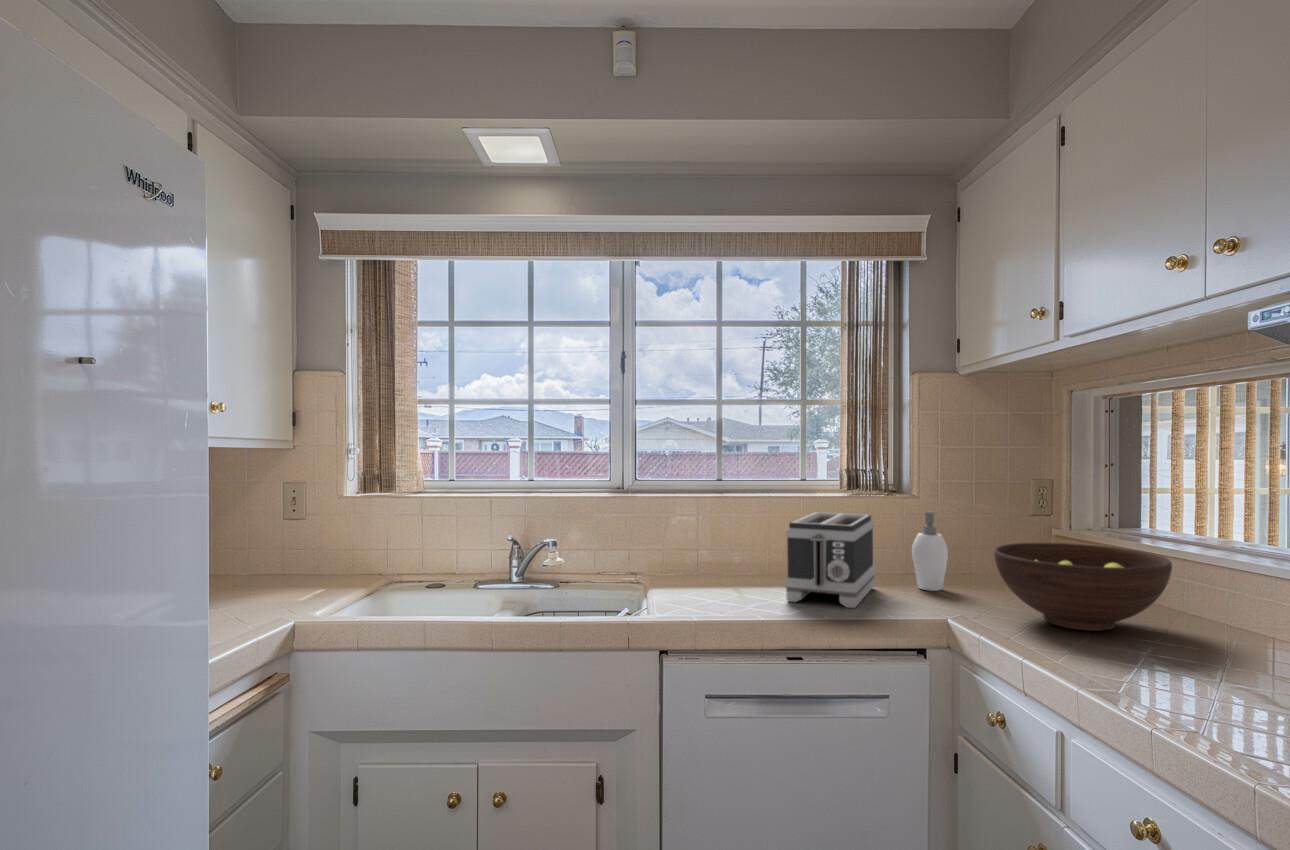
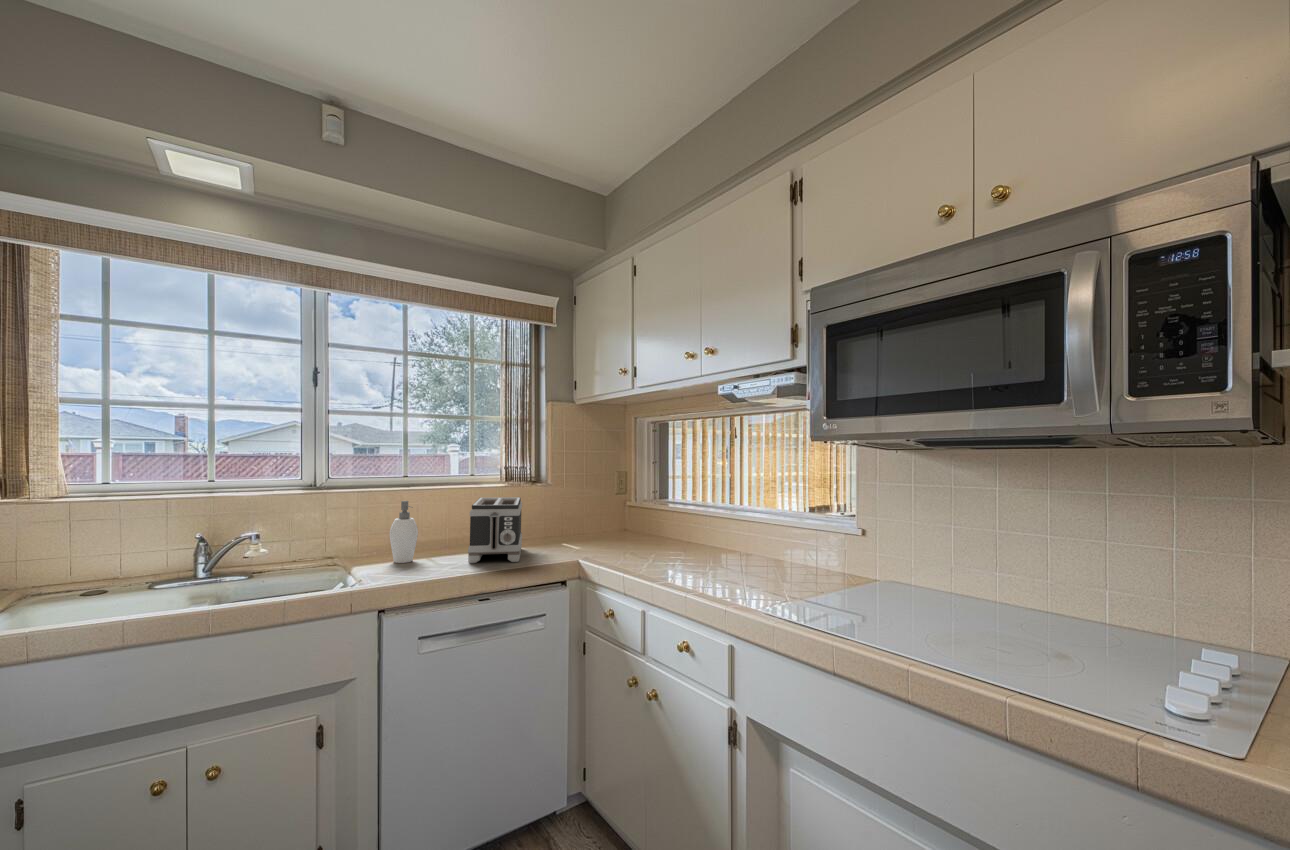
soap dispenser: present [912,512,948,591] -> present [390,501,418,563]
fruit bowl: present [994,543,1172,631] -> none [604,508,693,557]

